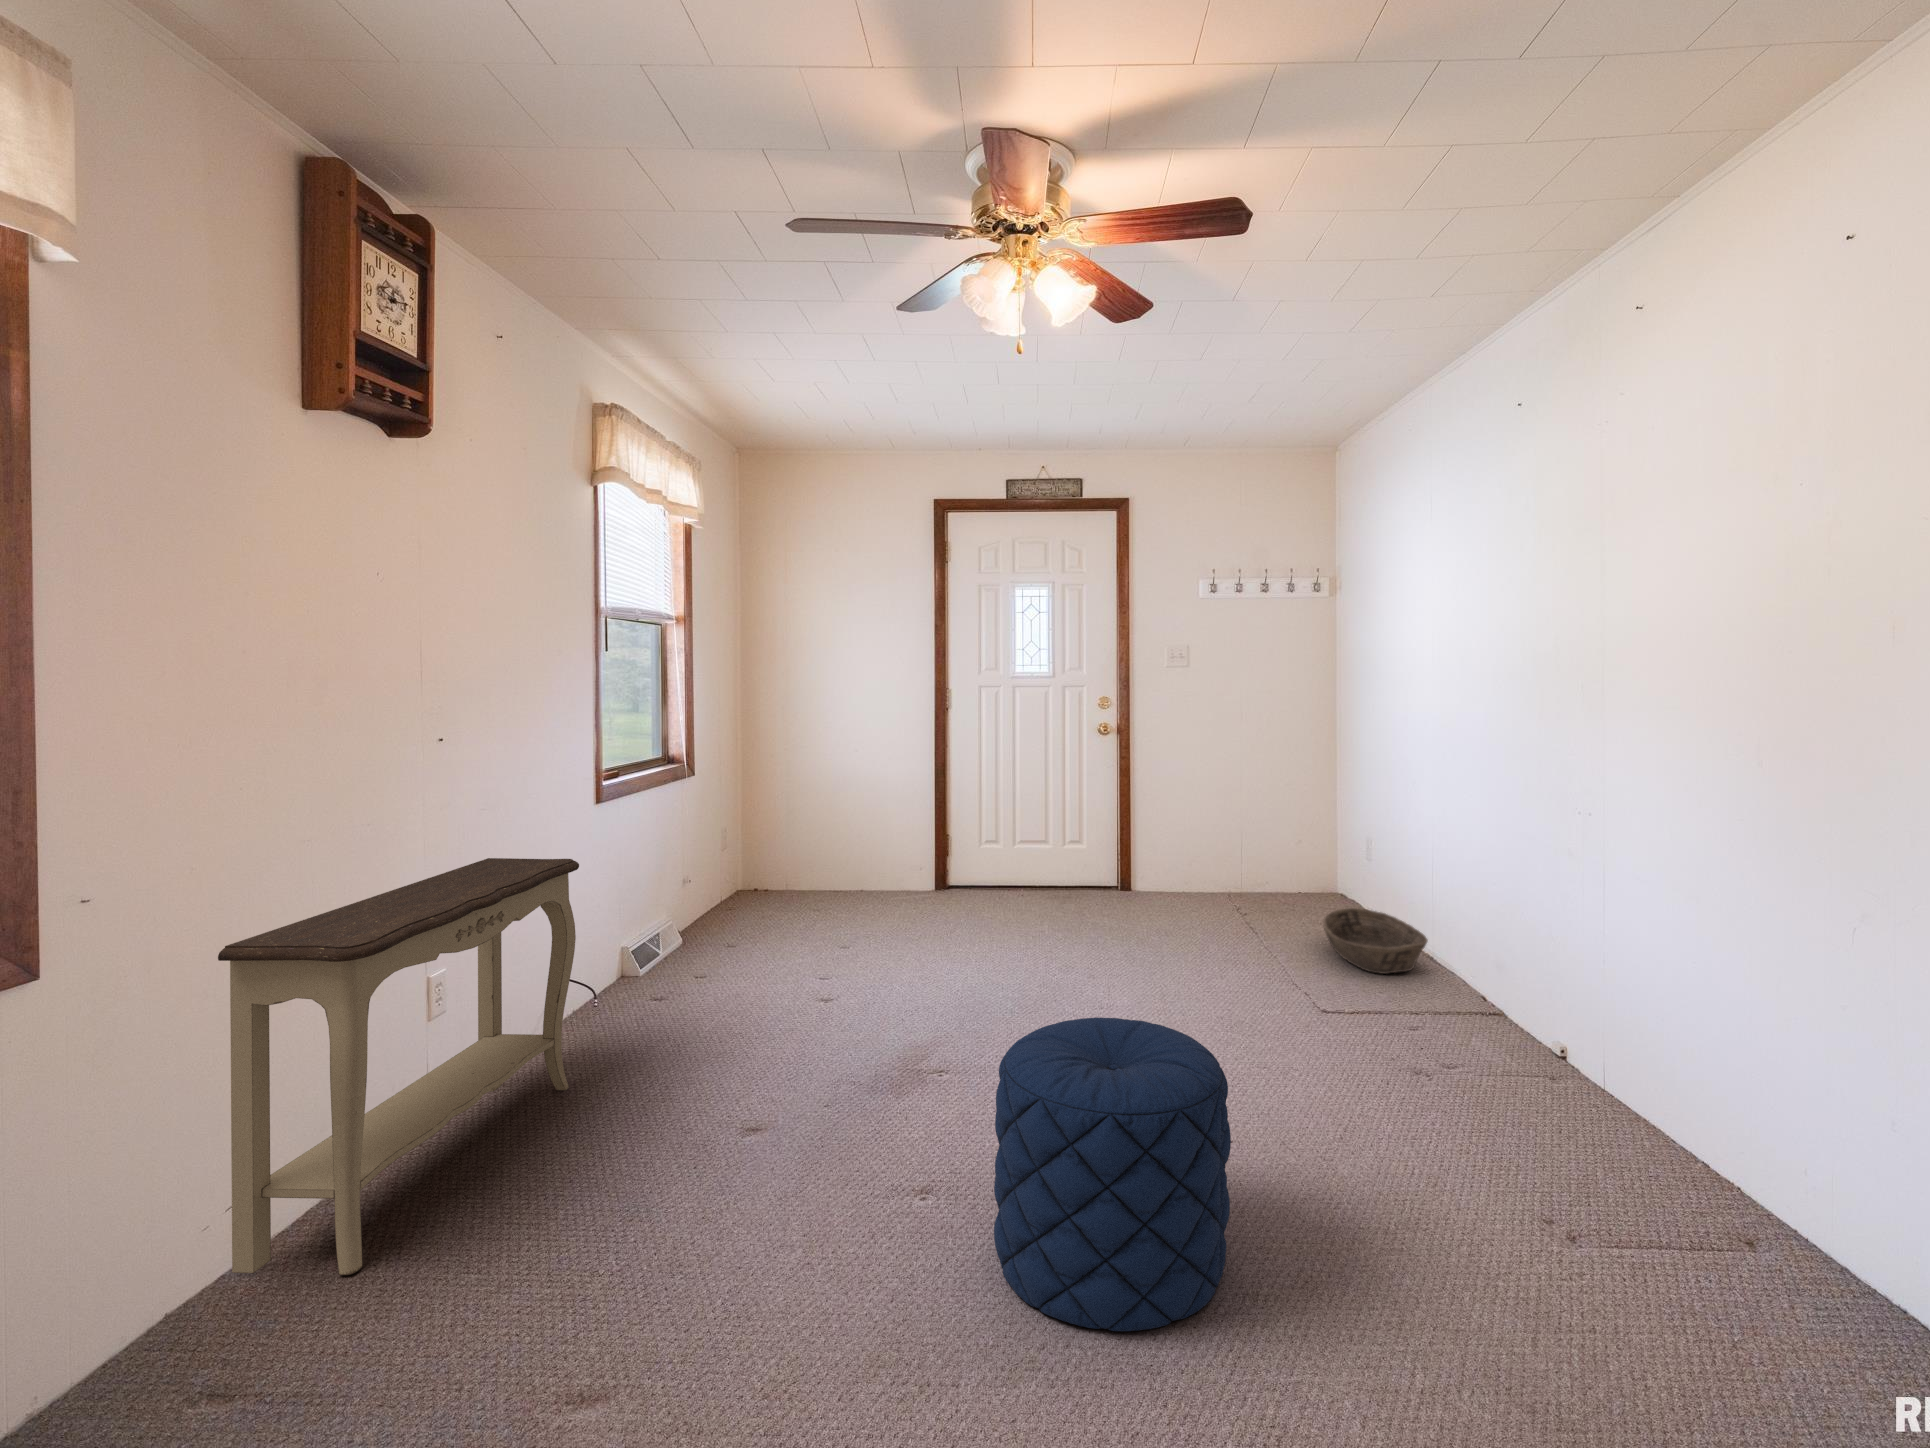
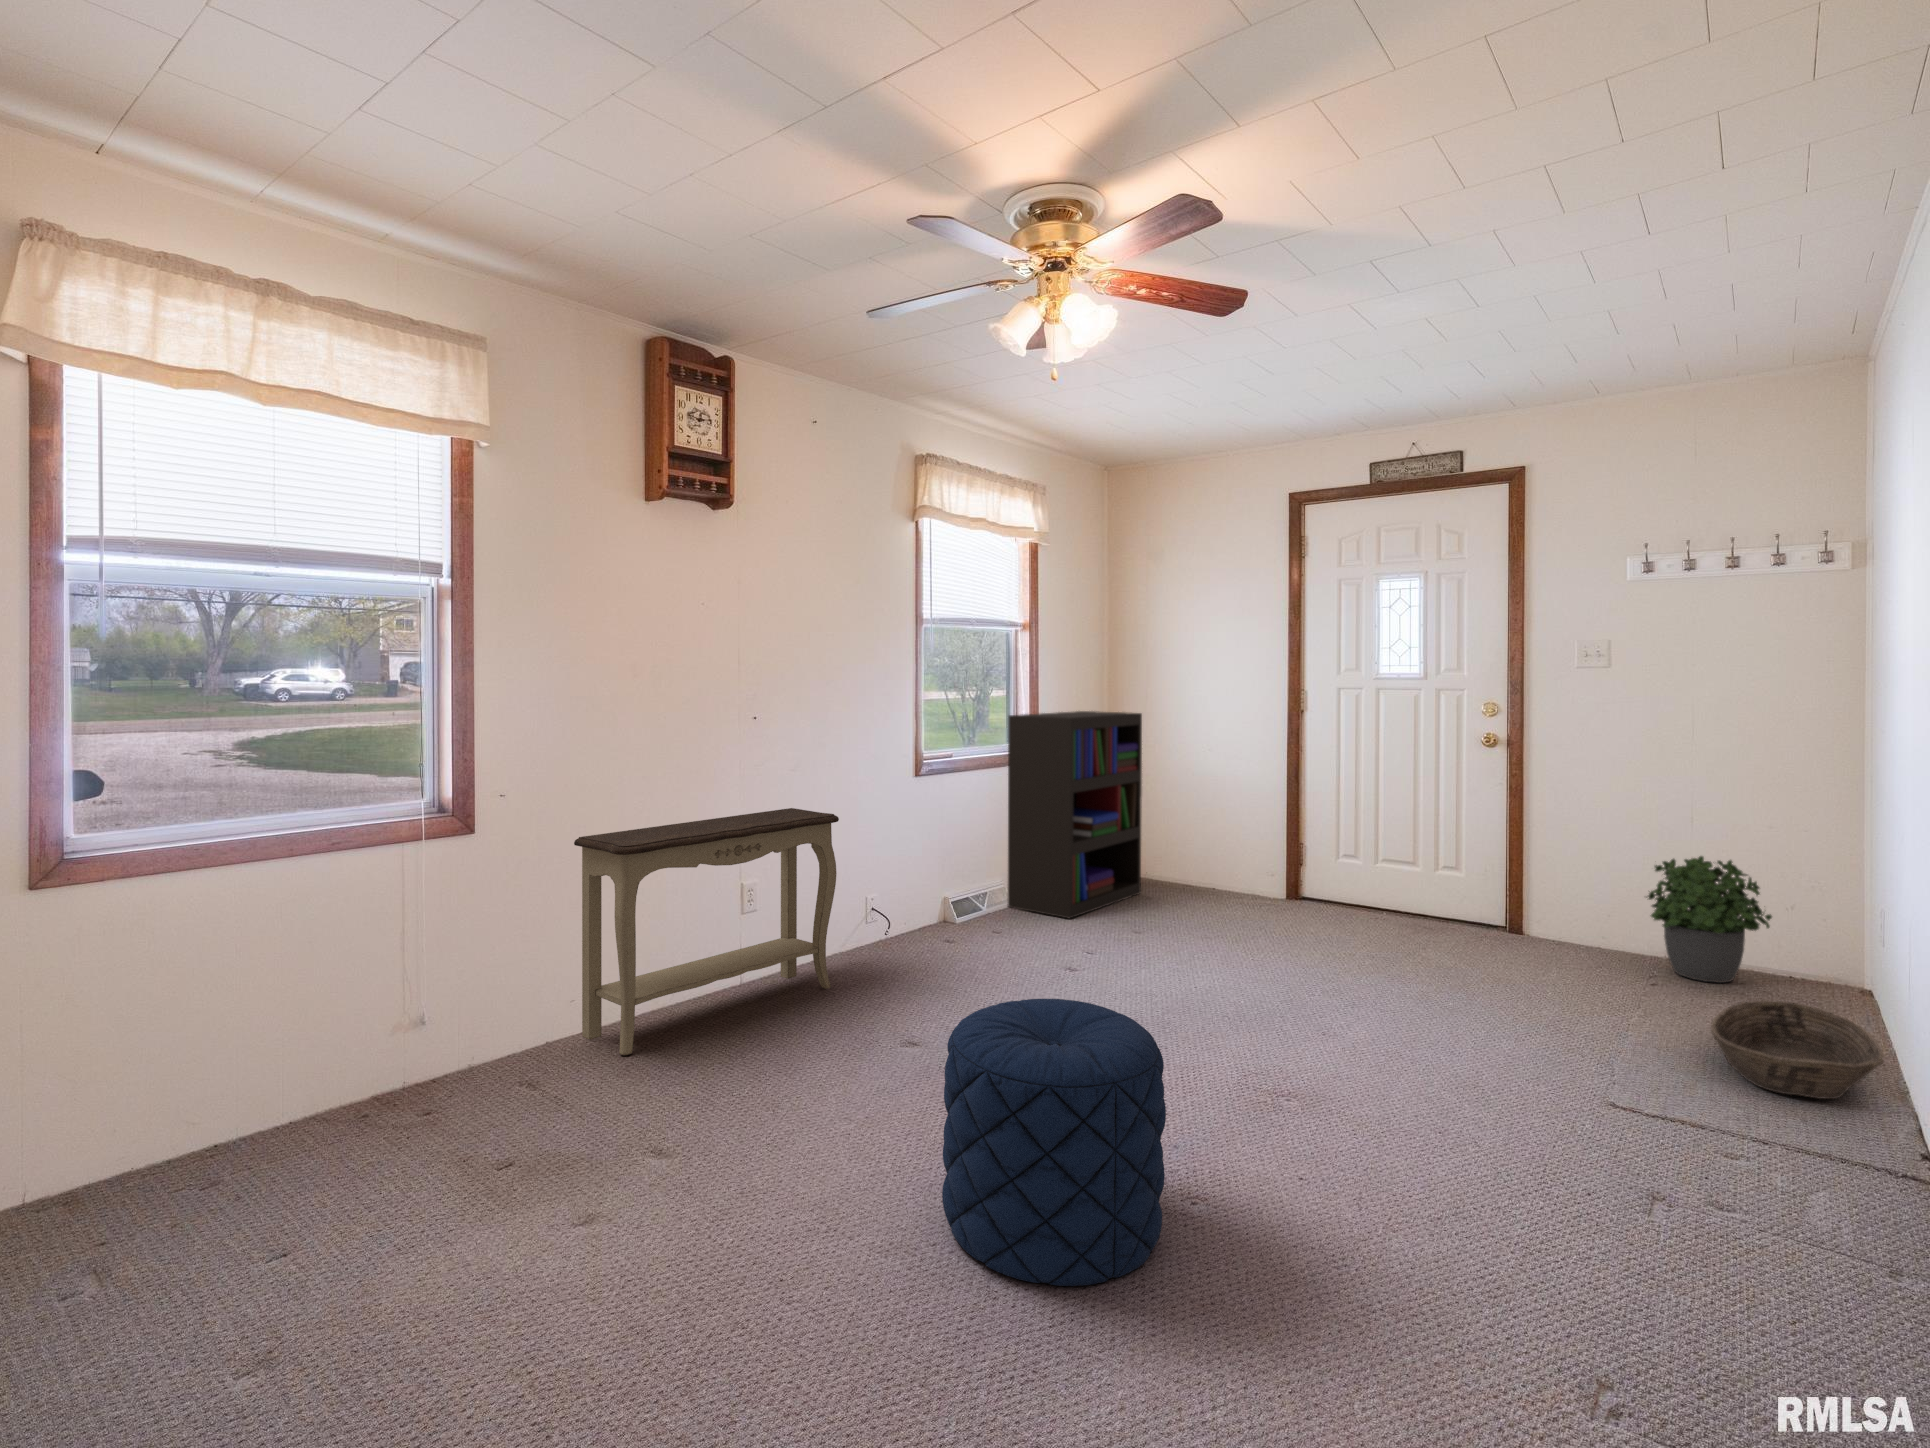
bookshelf: none [680,715,802,945] -> present [1008,711,1142,919]
potted plant: none [1222,809,1303,904] -> present [1648,856,1772,983]

